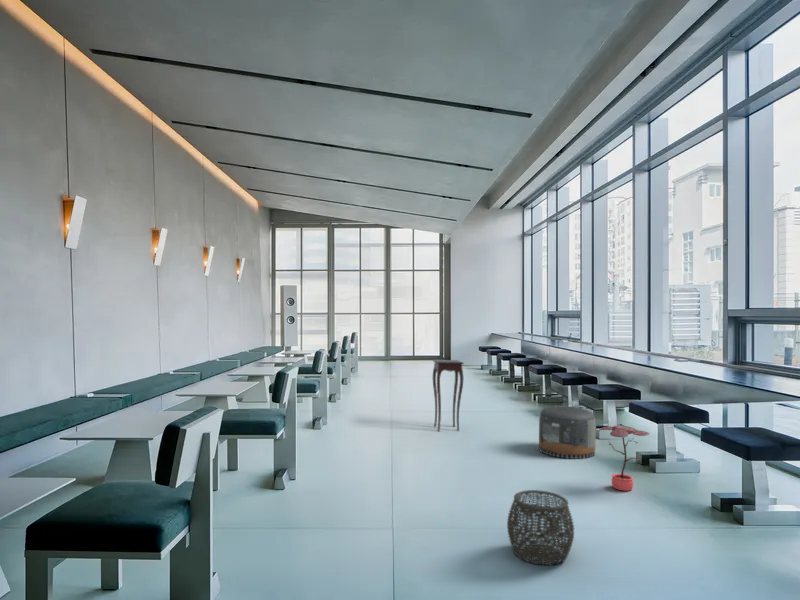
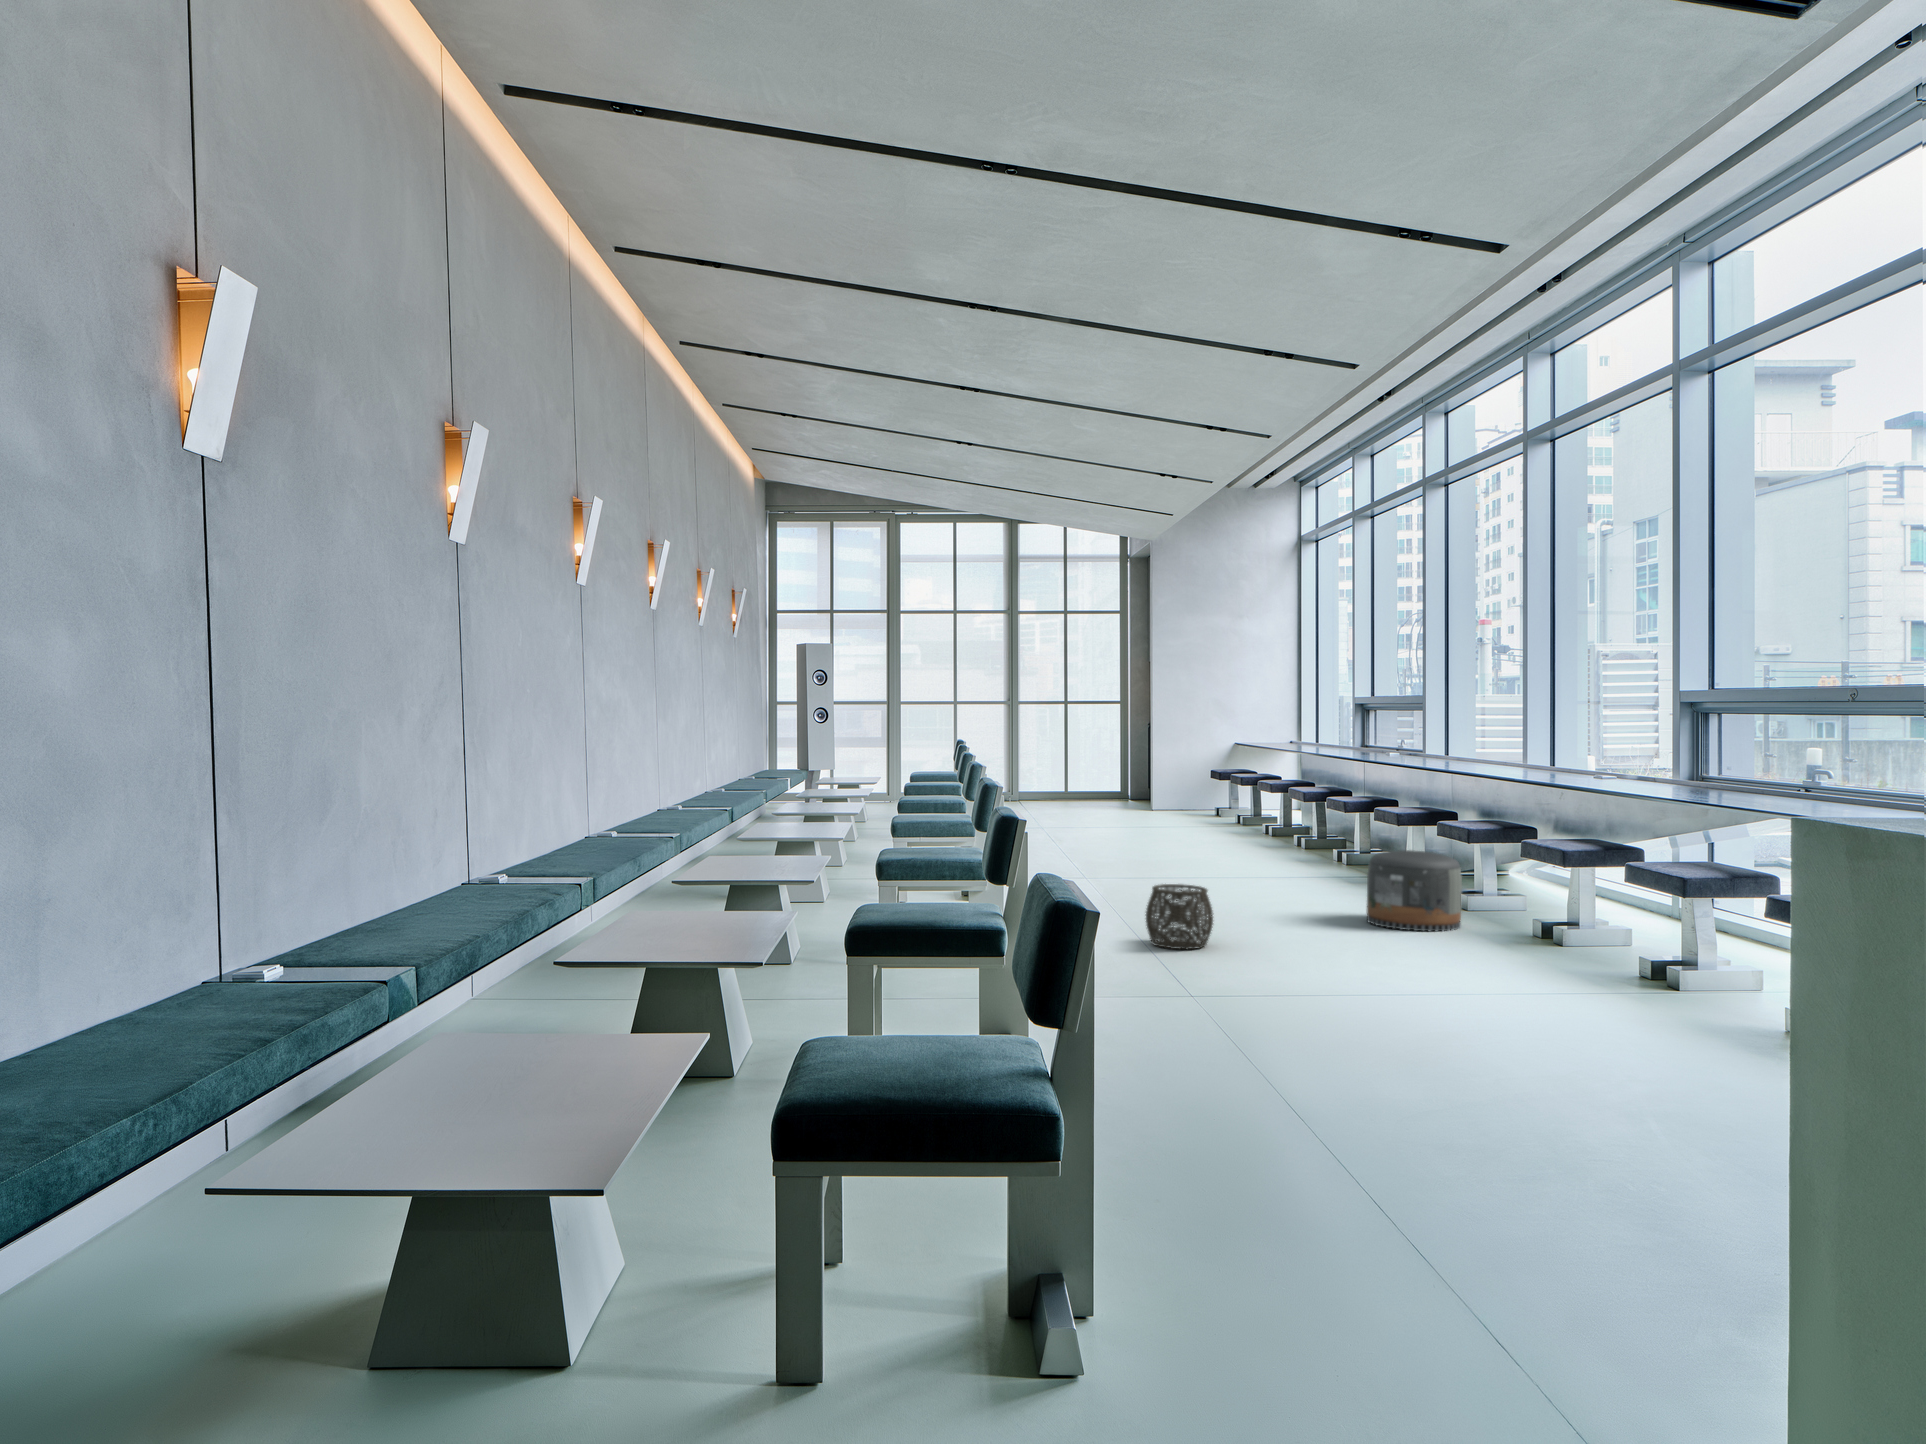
side table: present [433,360,464,431] -> none [1172,780,1230,901]
potted plant: present [599,425,649,491] -> none [1469,866,1547,961]
woven basket: present [507,490,574,565] -> present [1146,884,1213,949]

